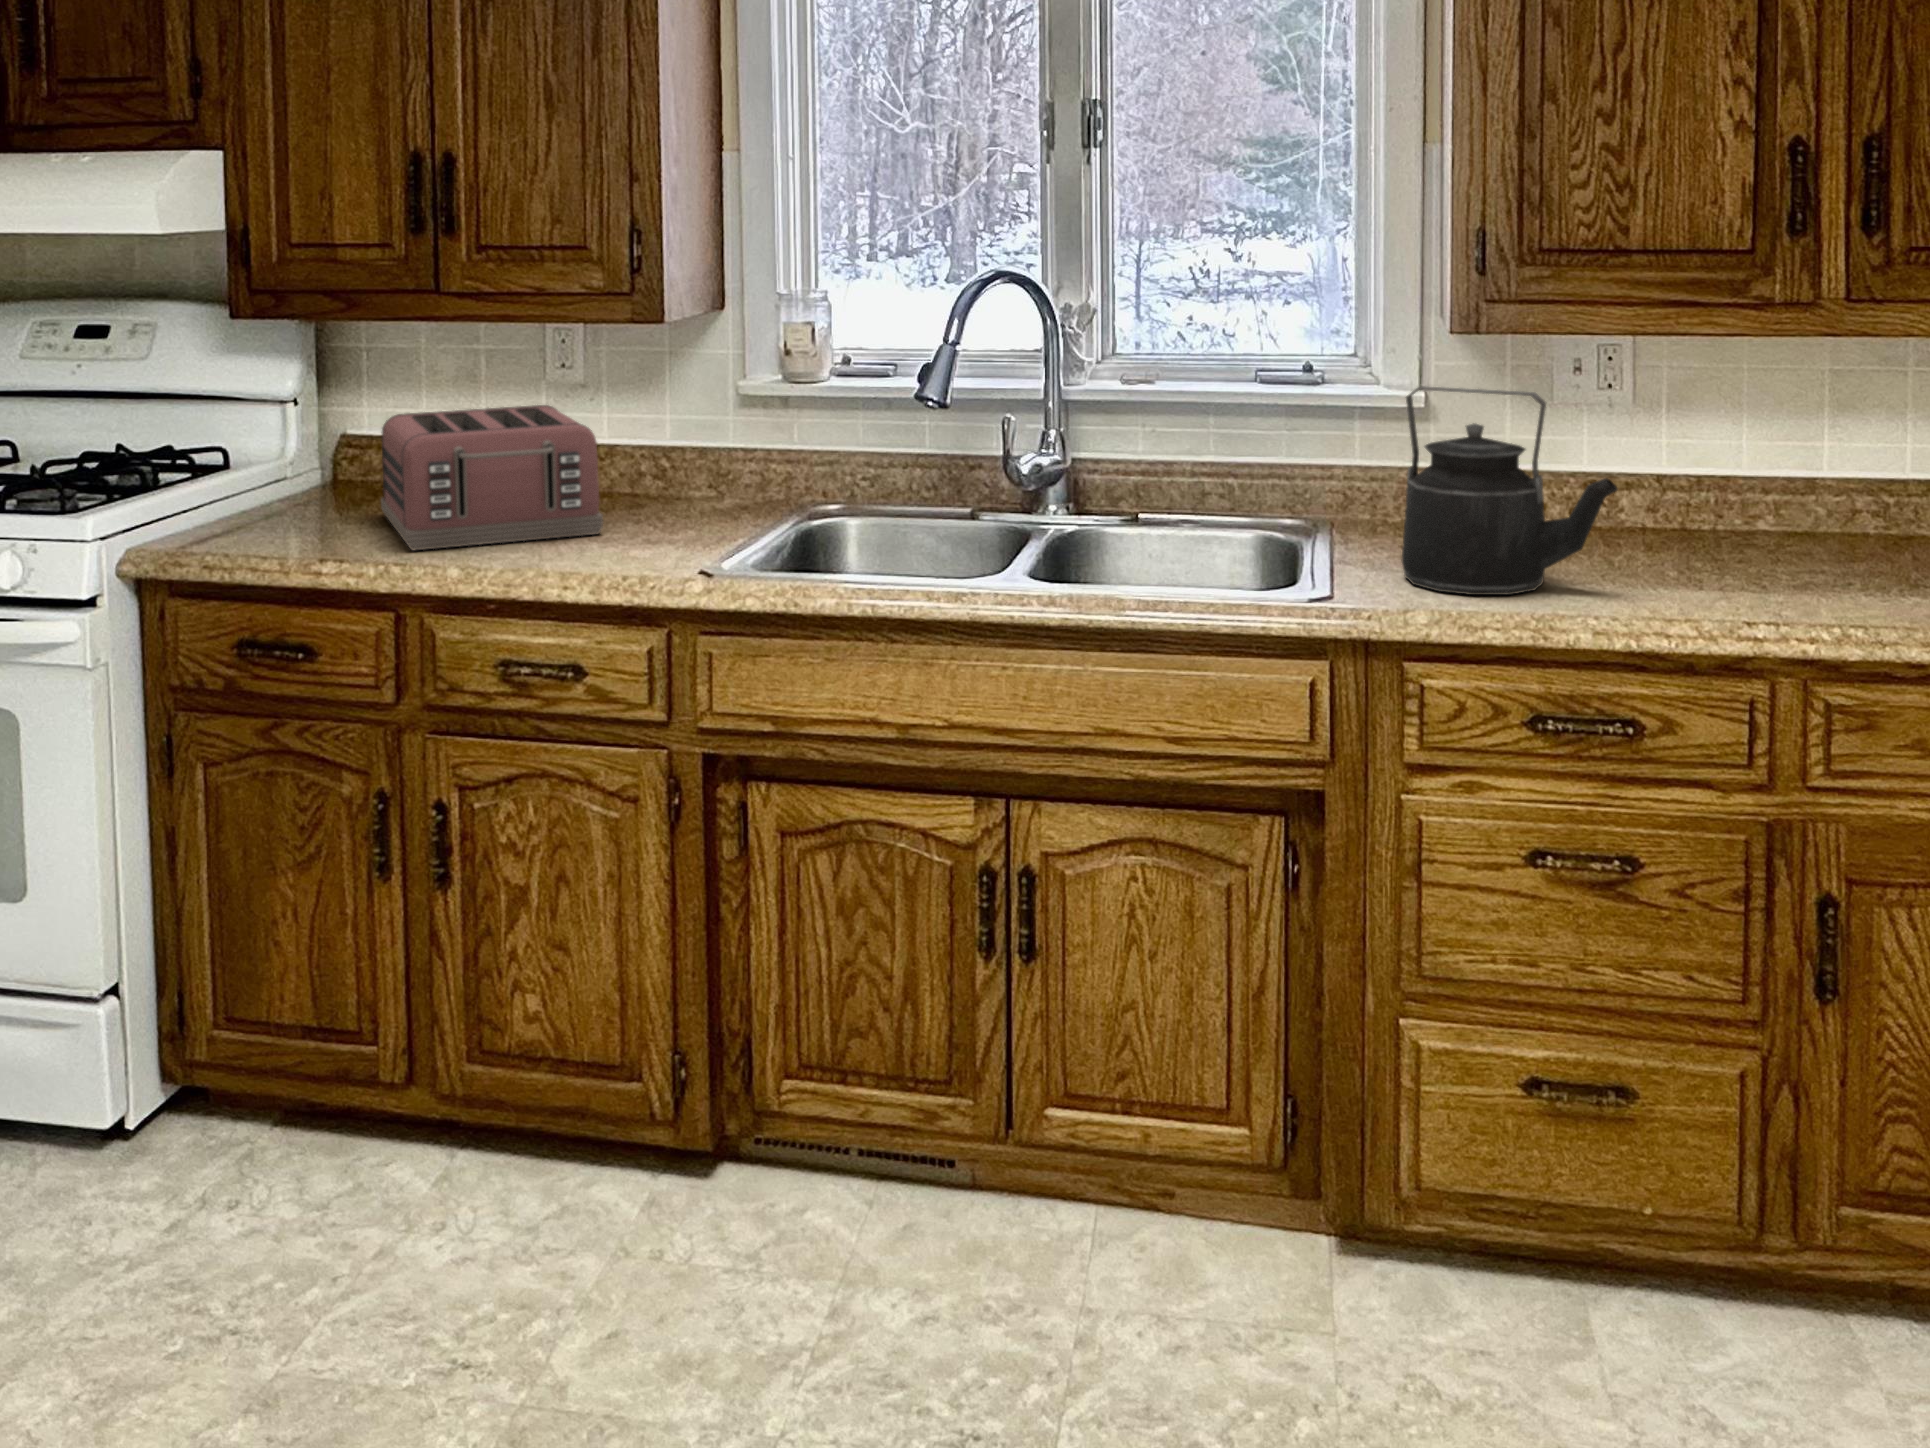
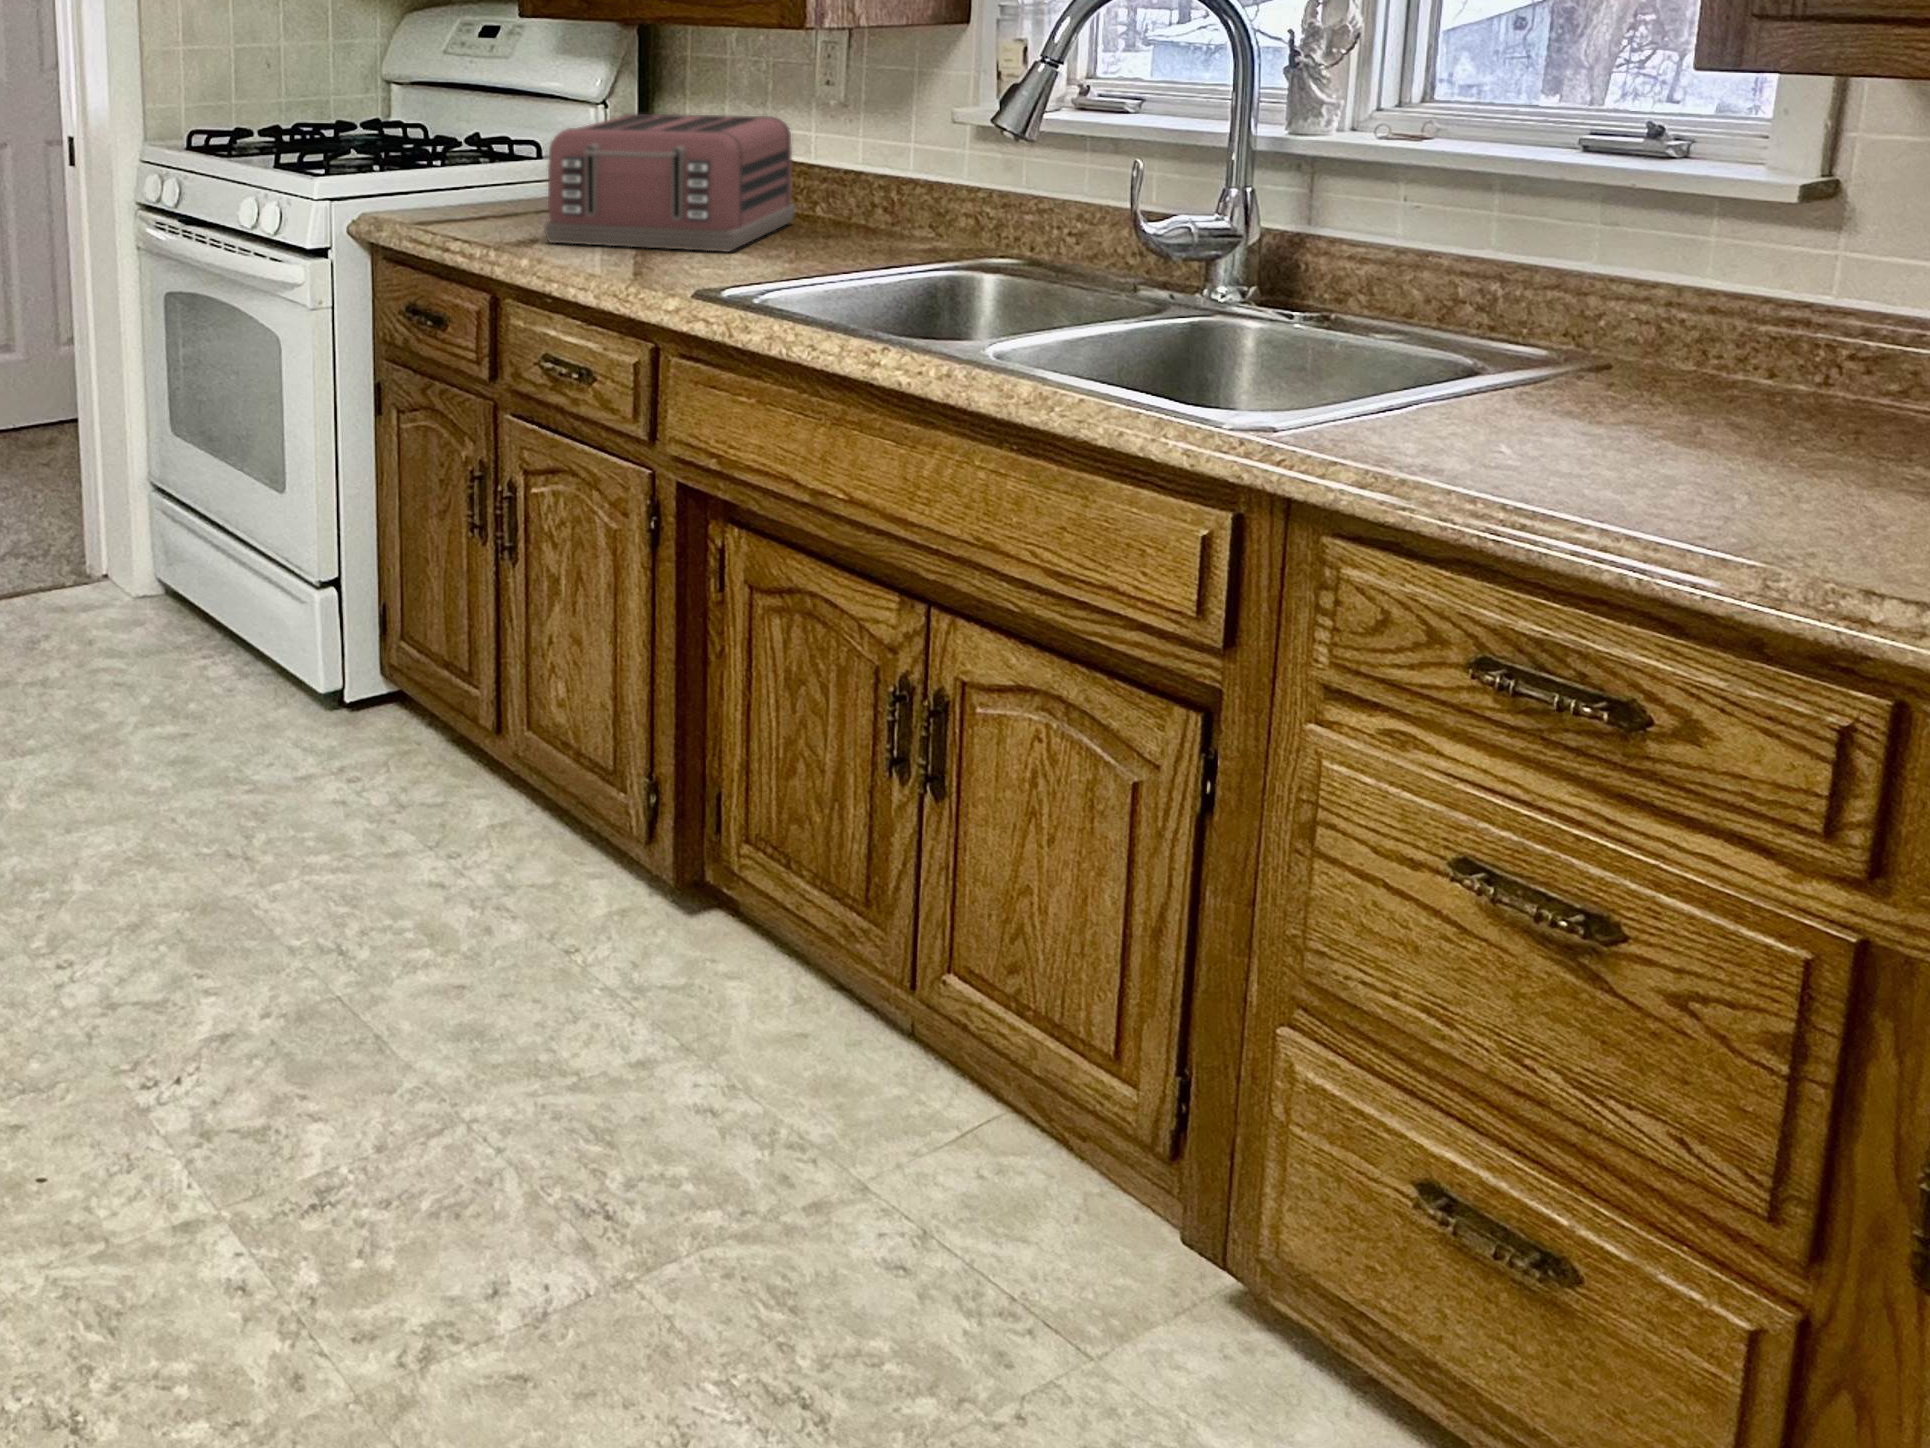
kettle: present [1401,386,1618,595] -> none [1434,146,1752,481]

